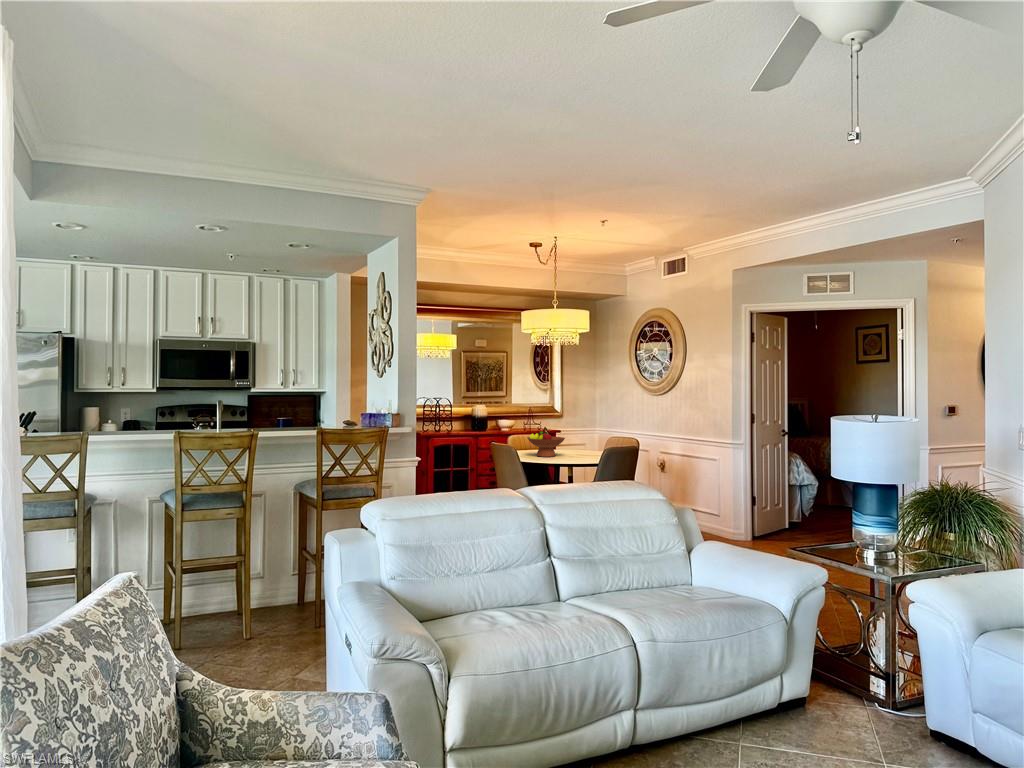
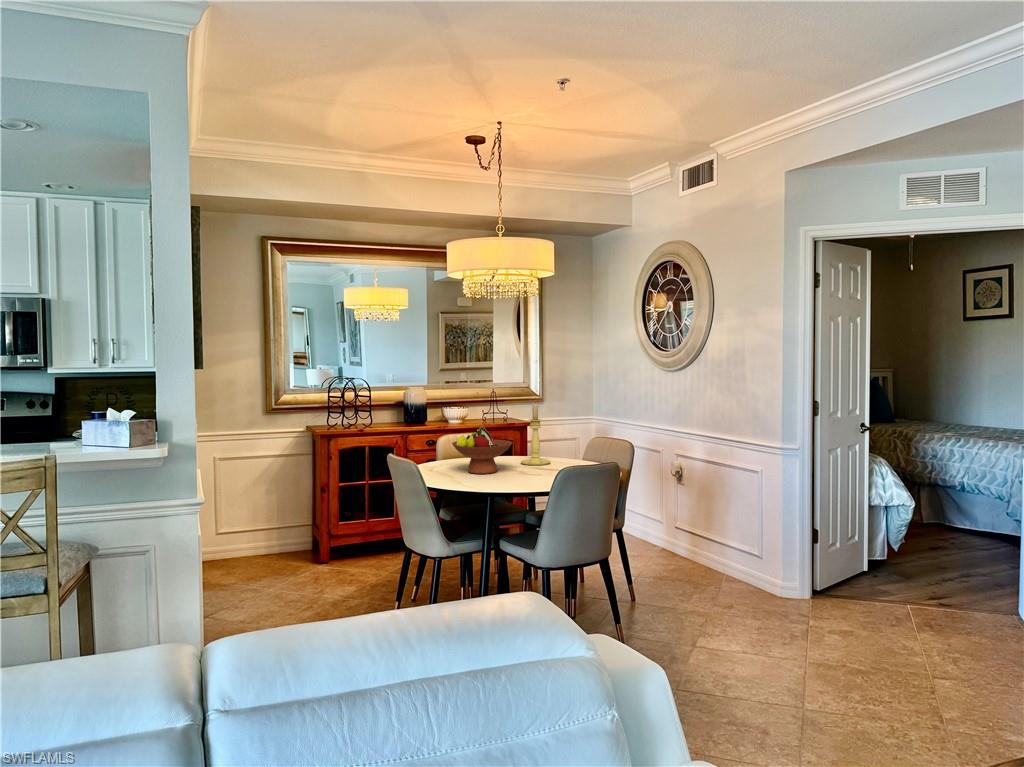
candle holder: none [566,413,585,454] -> present [521,403,550,466]

